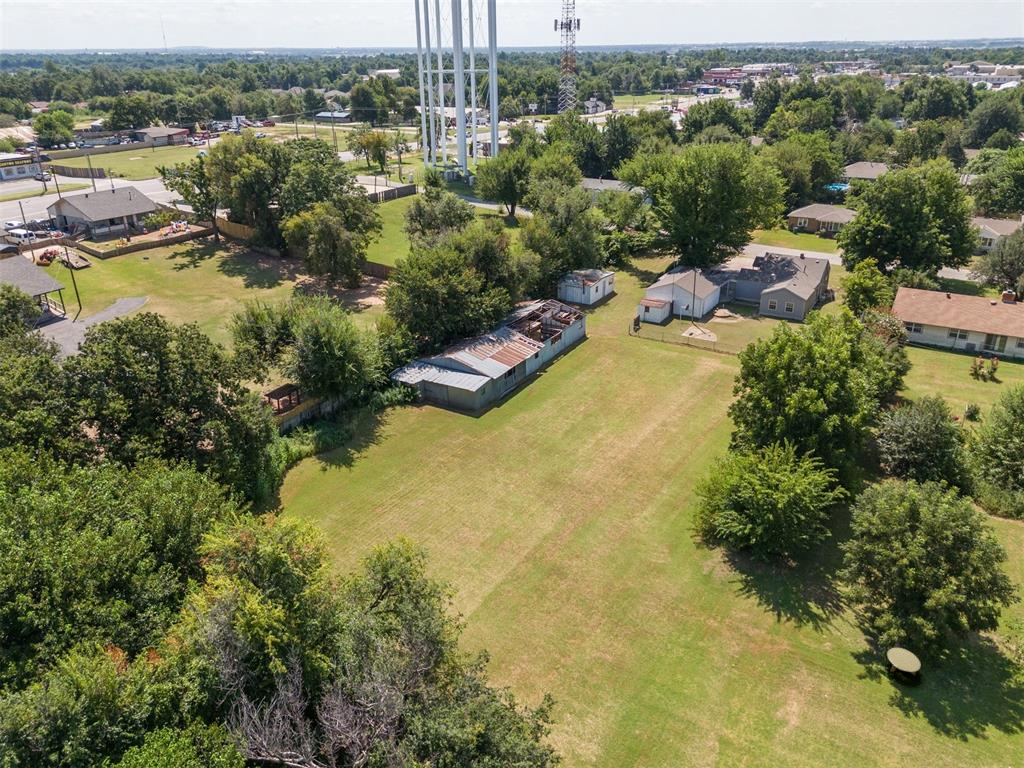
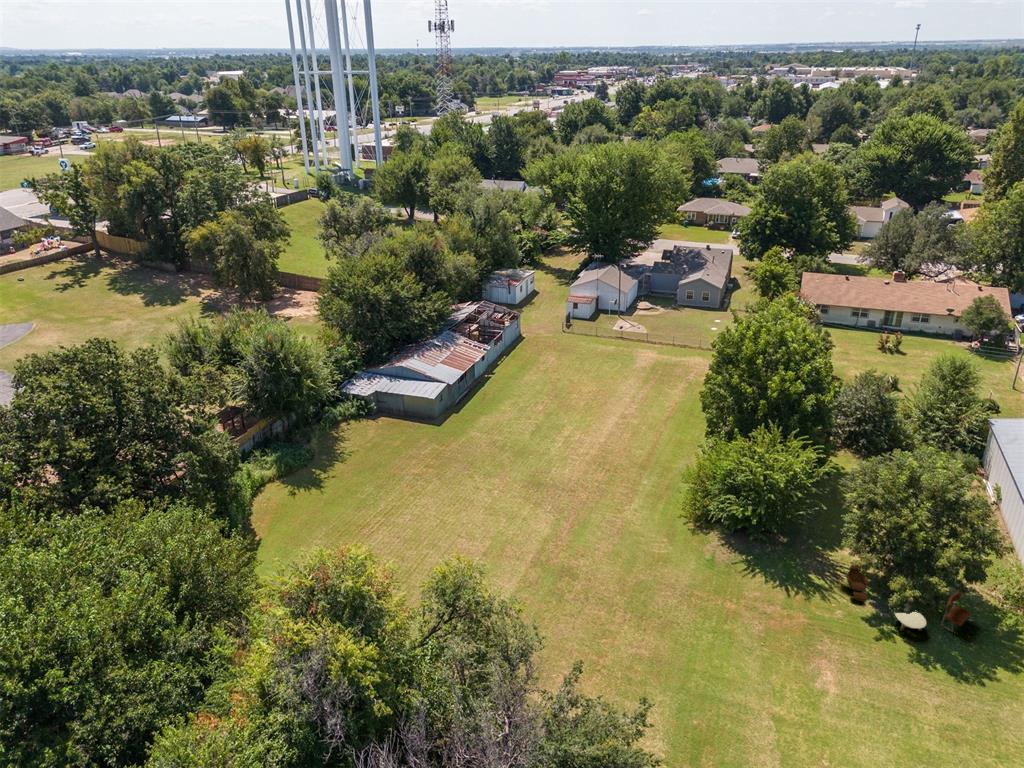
lounge chair: none [844,598,868,639] -> present [846,565,869,602]
bench: none [939,640,976,682] -> present [940,592,971,632]

